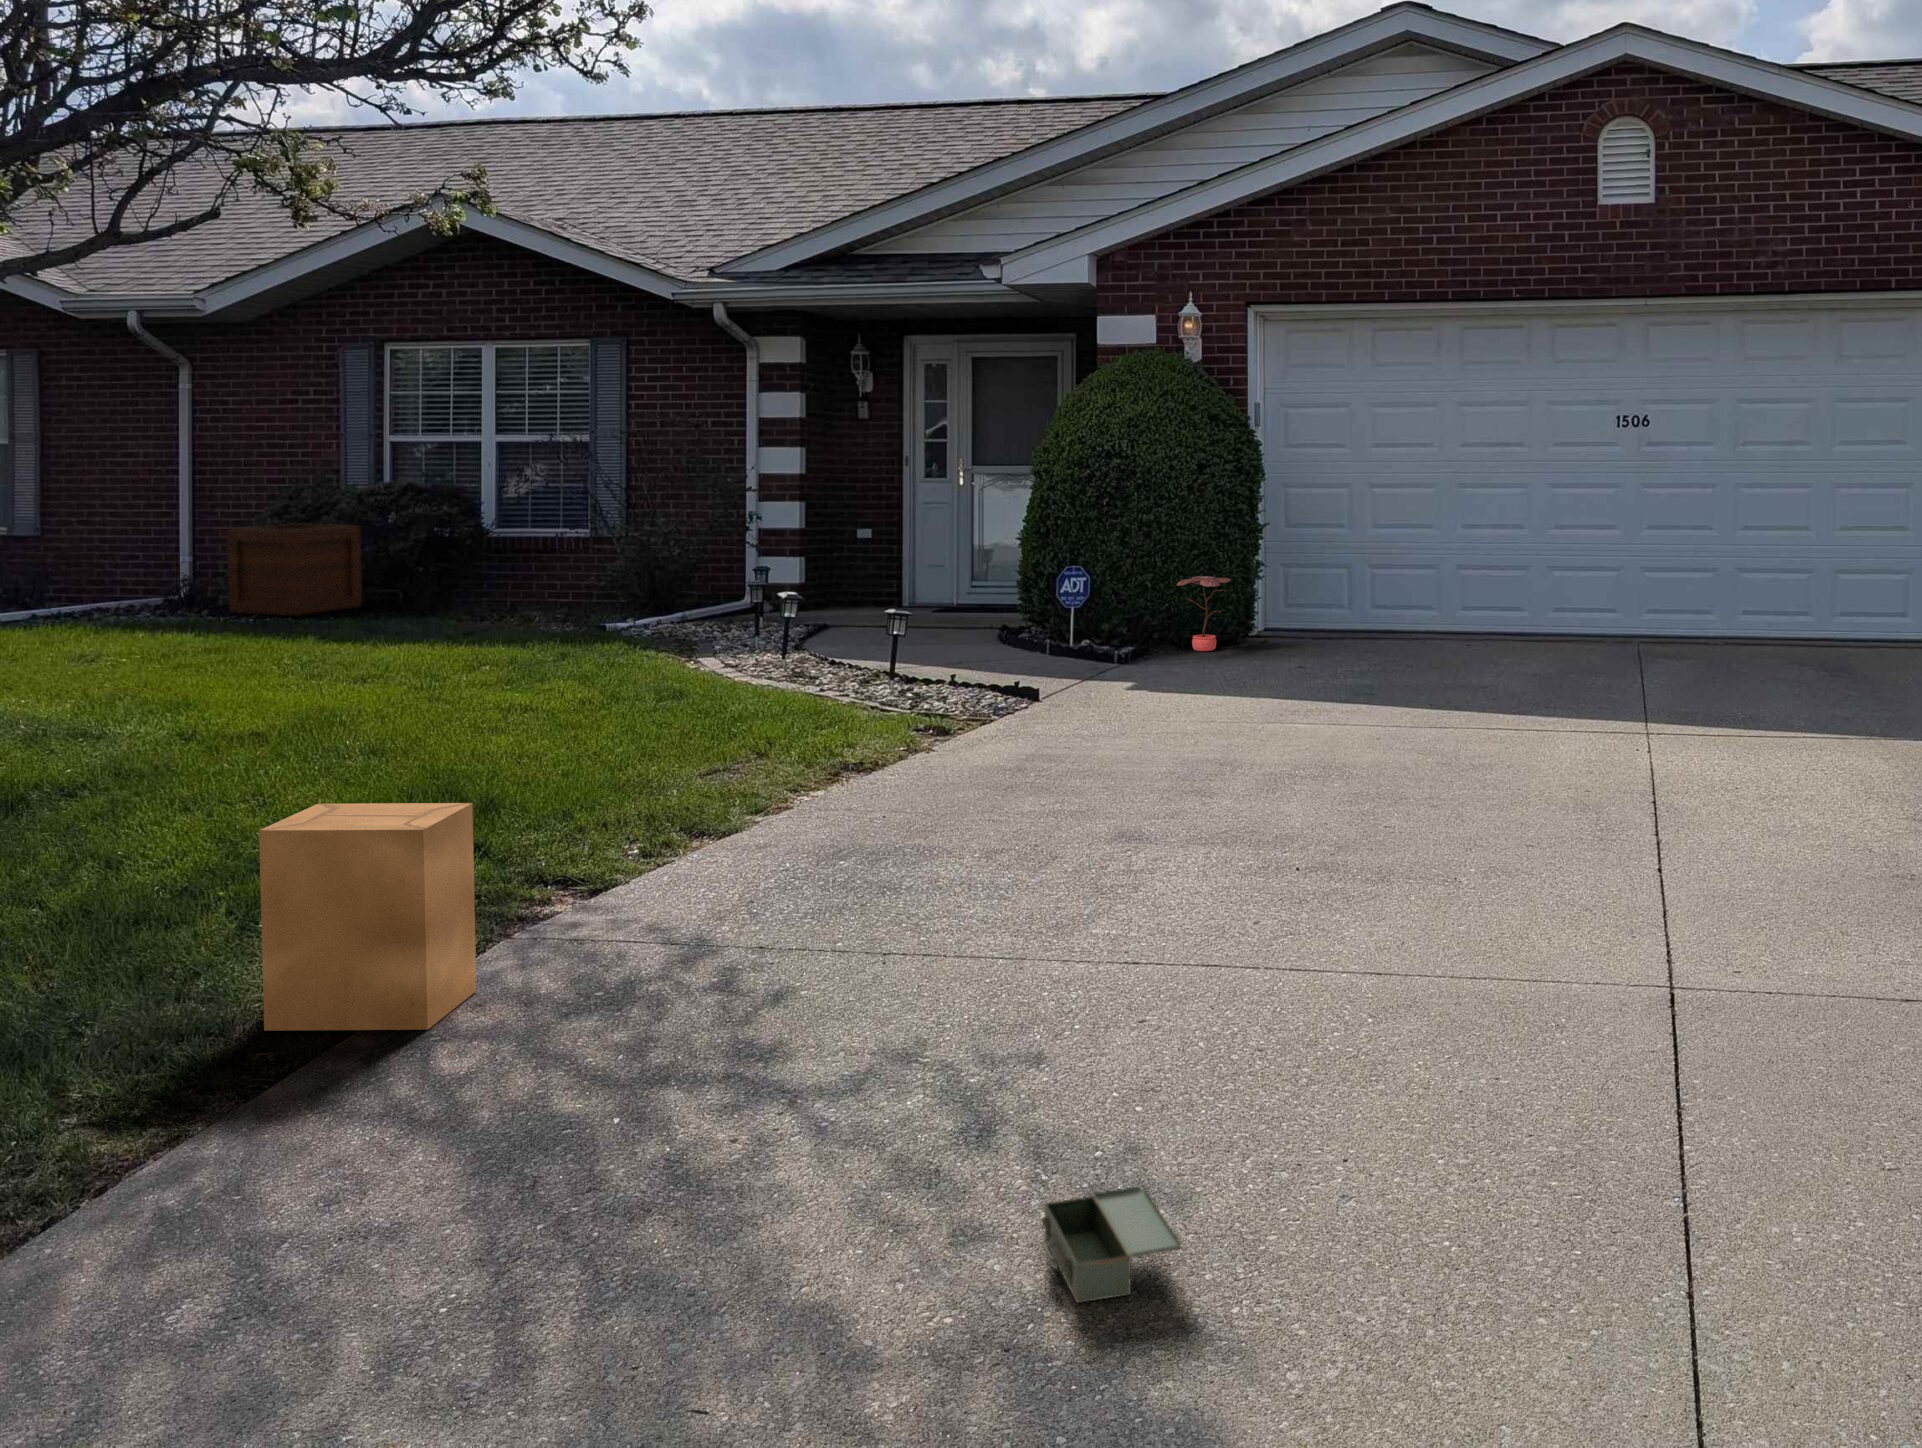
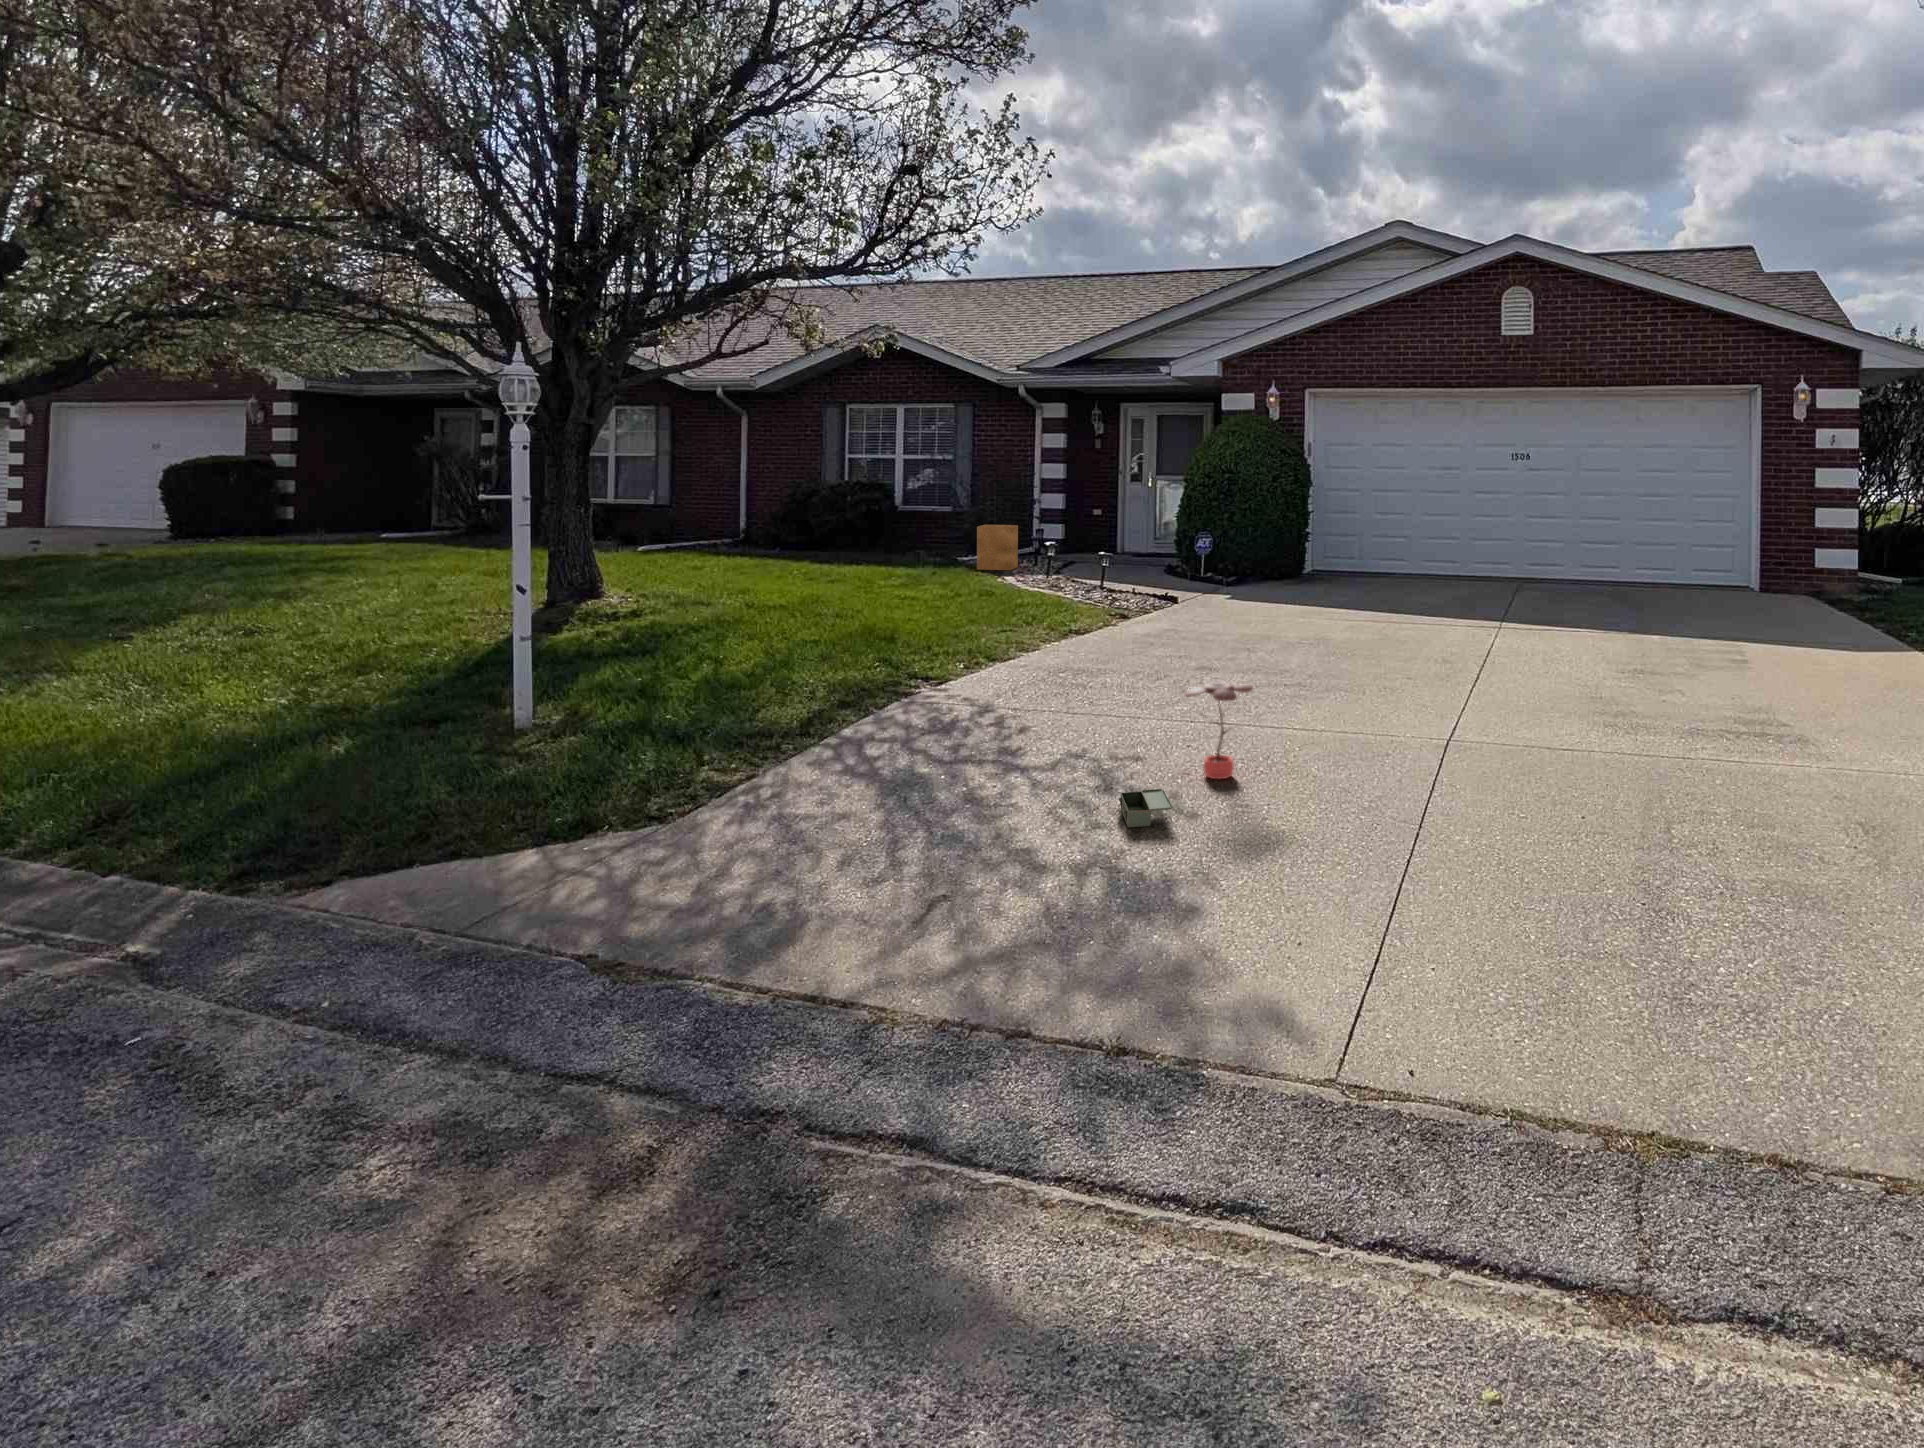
wooden crate: present [227,523,362,616] -> none [763,501,831,550]
potted plant: present [1177,576,1231,651] -> present [1185,682,1253,779]
cardboard box: present [259,803,476,1031] -> present [977,525,1018,570]

